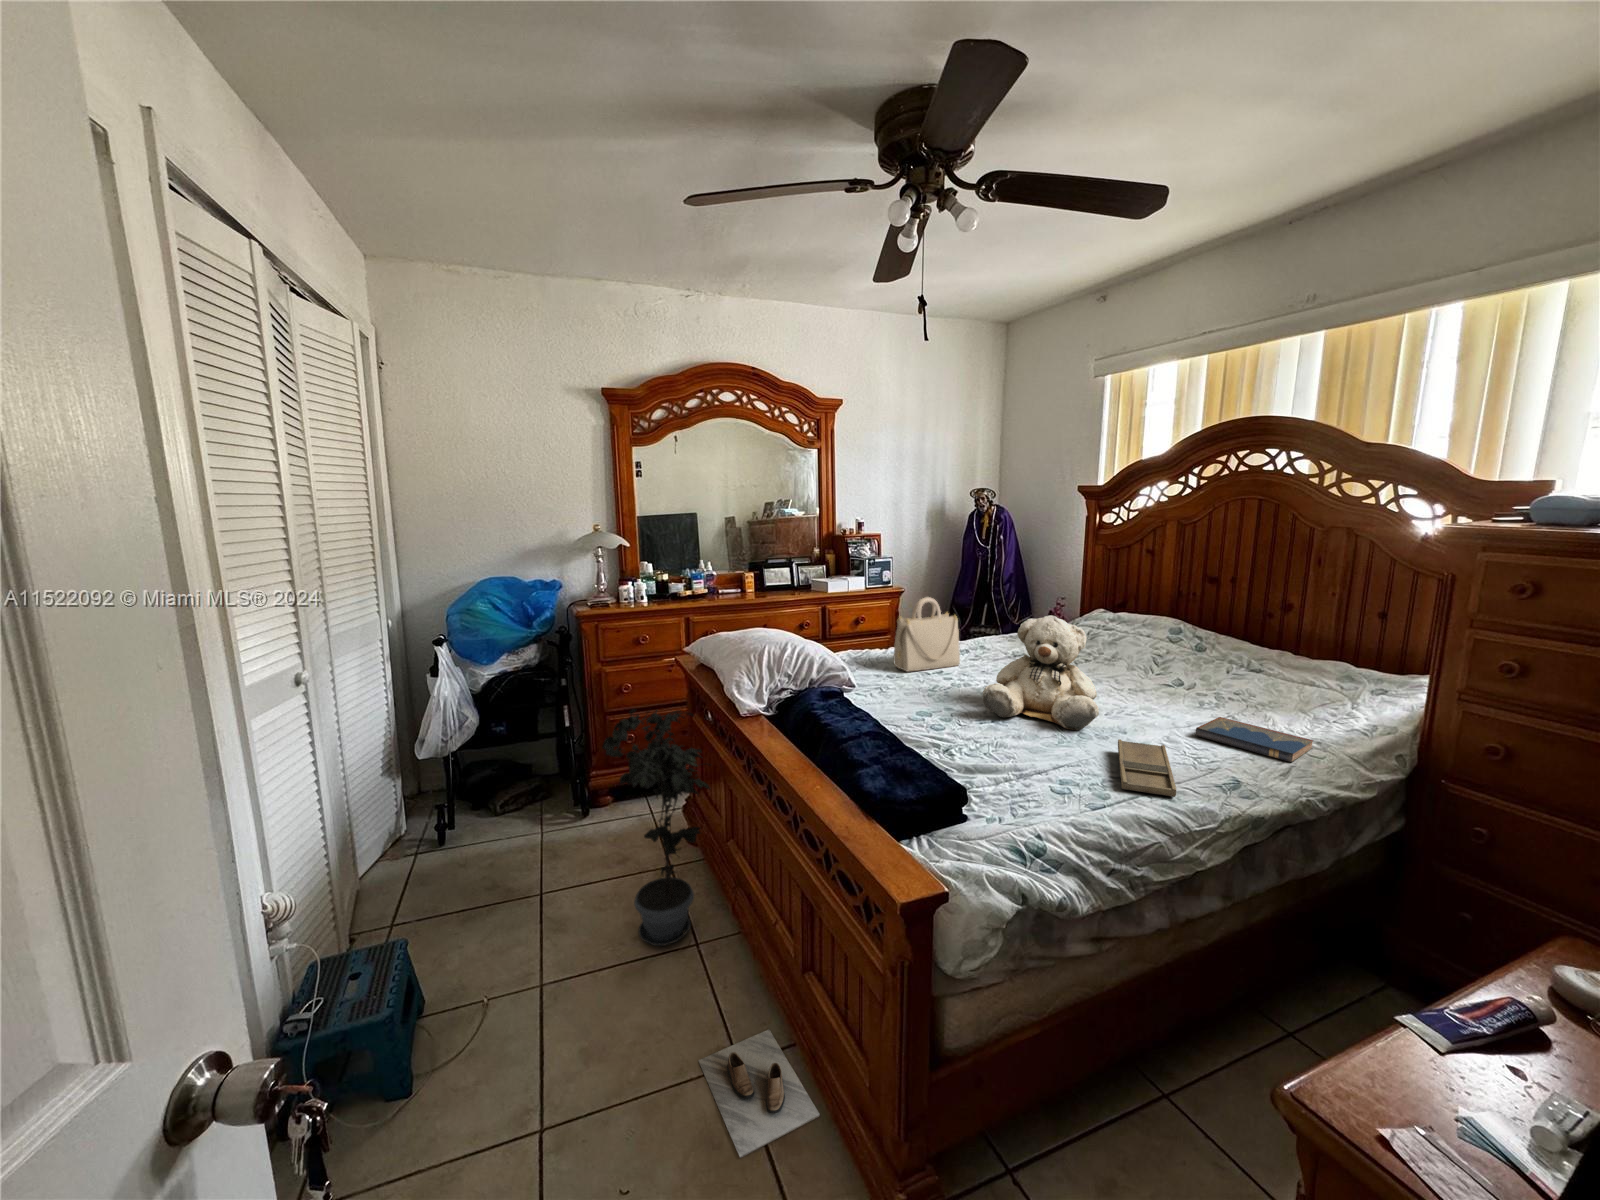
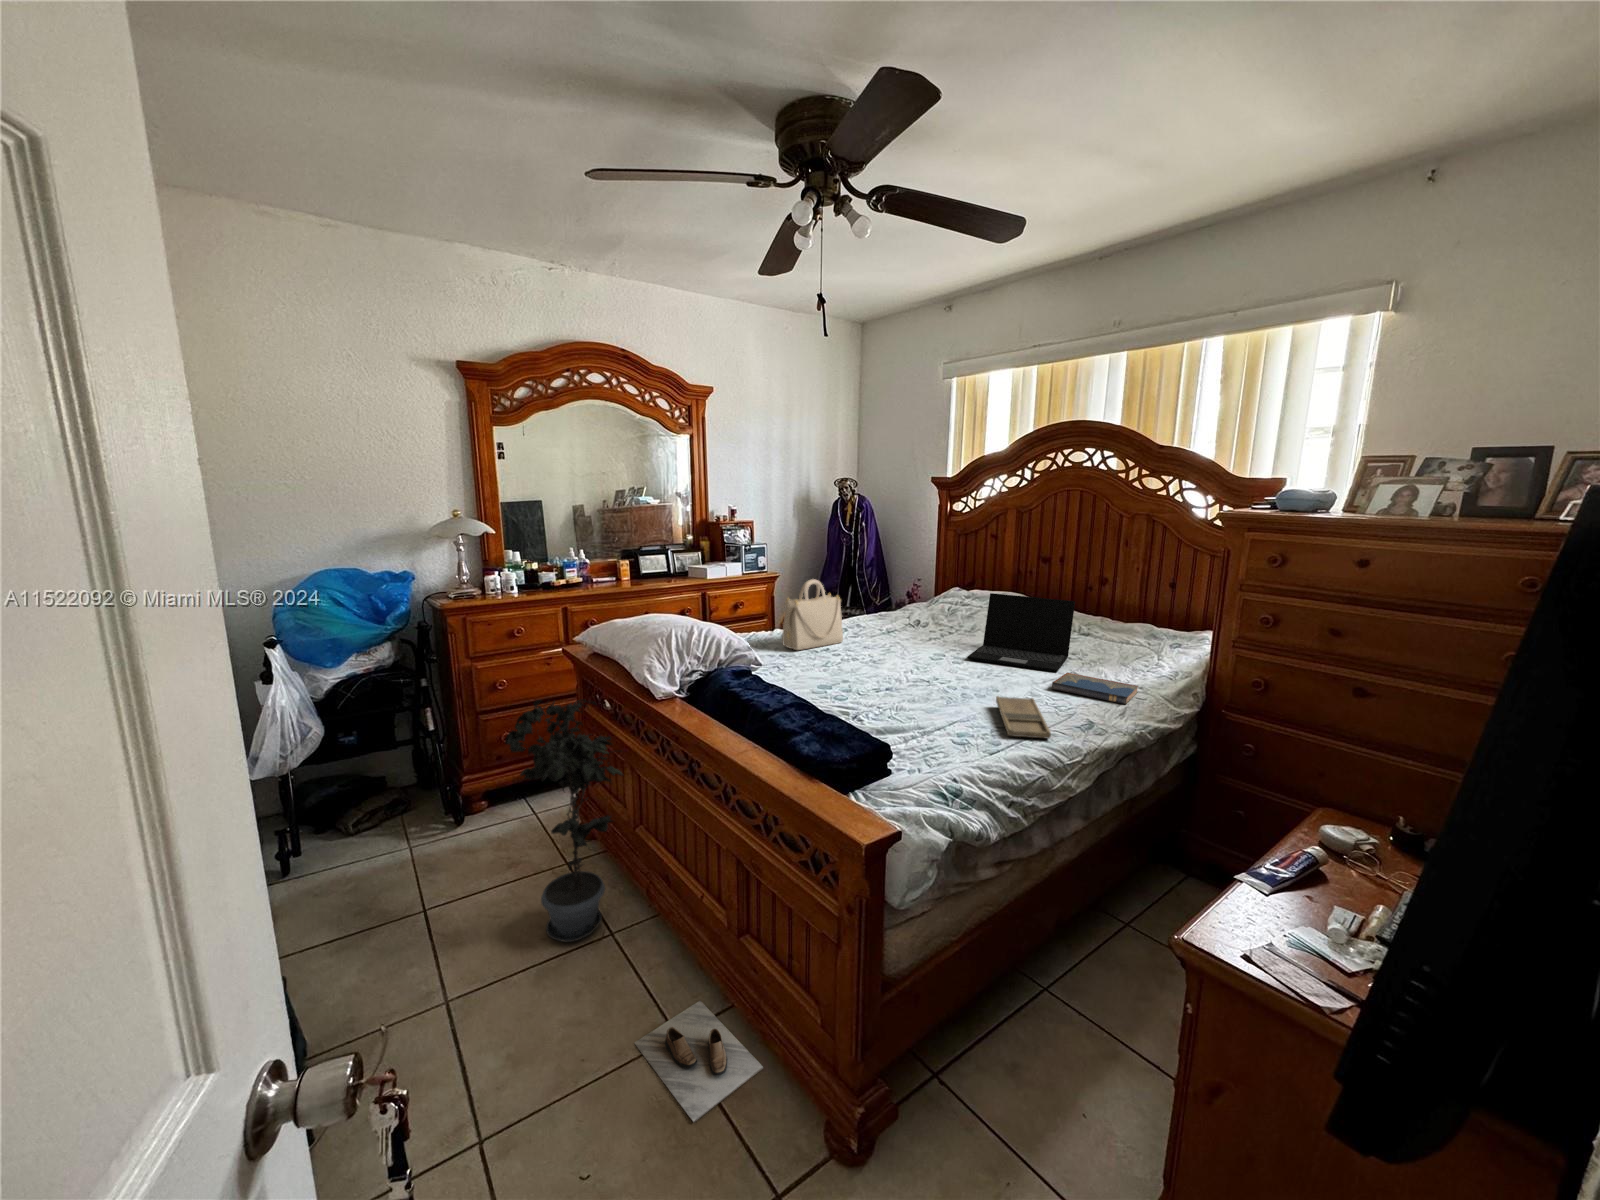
teddy bear: present [983,615,1099,730] -> none [876,592,976,692]
laptop: none [1099,618,1240,715] -> present [968,593,1075,672]

